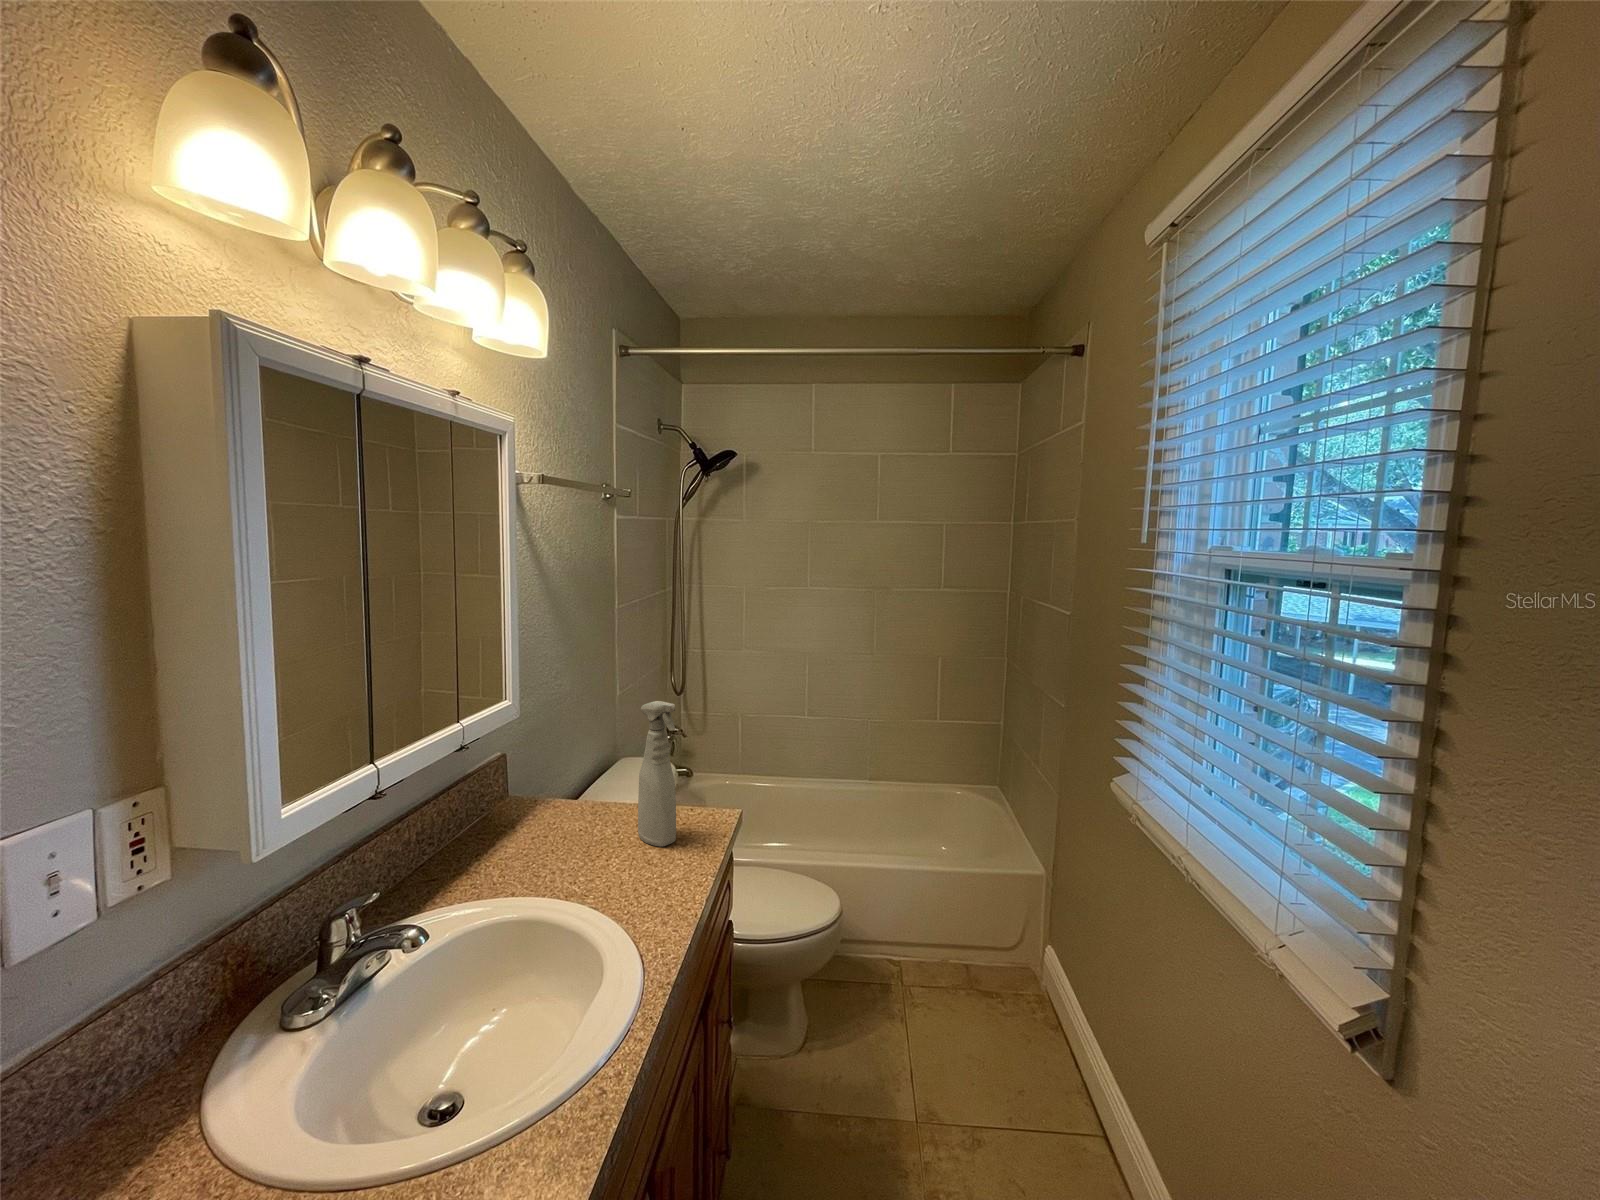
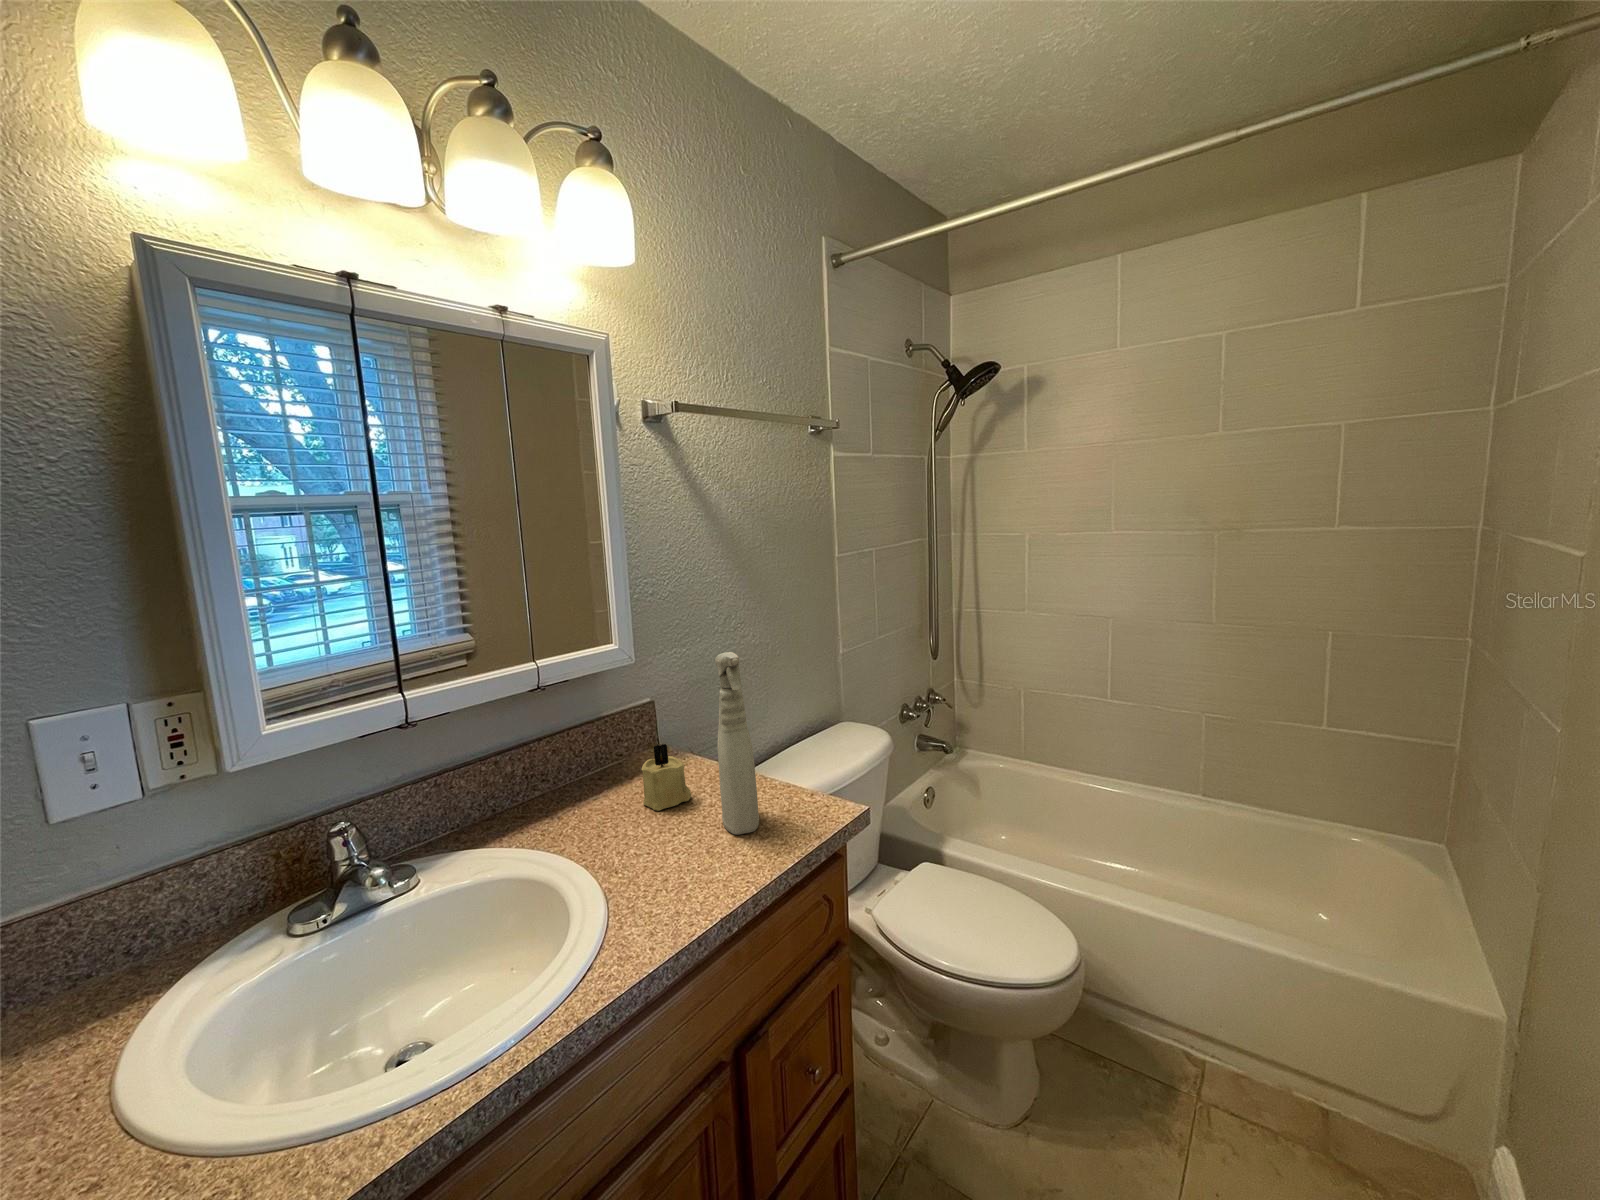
candle: none [554,785,596,844] -> present [641,744,691,811]

